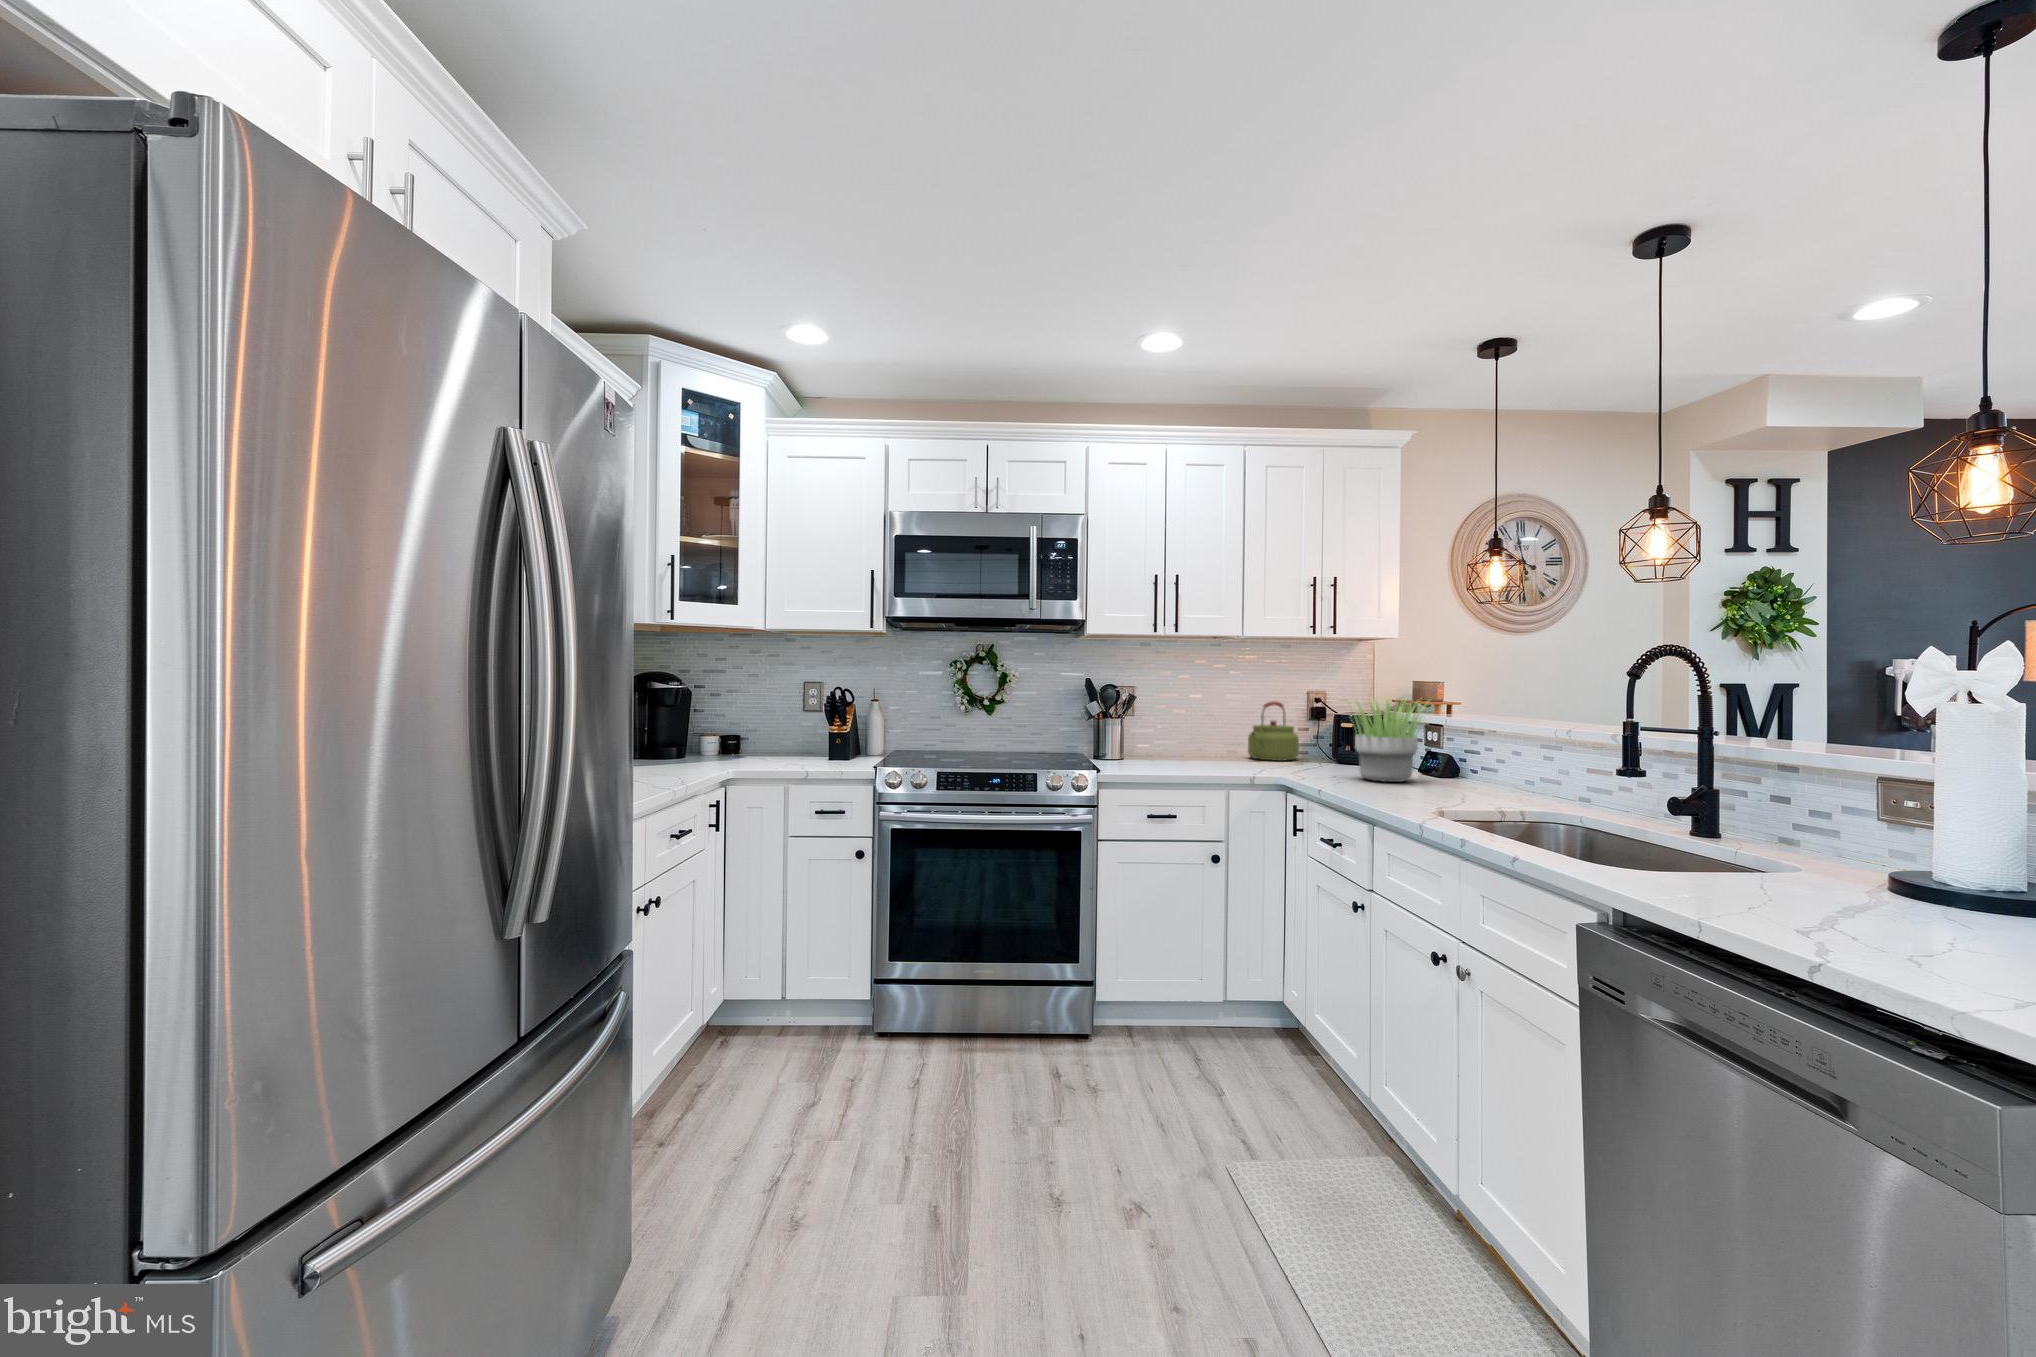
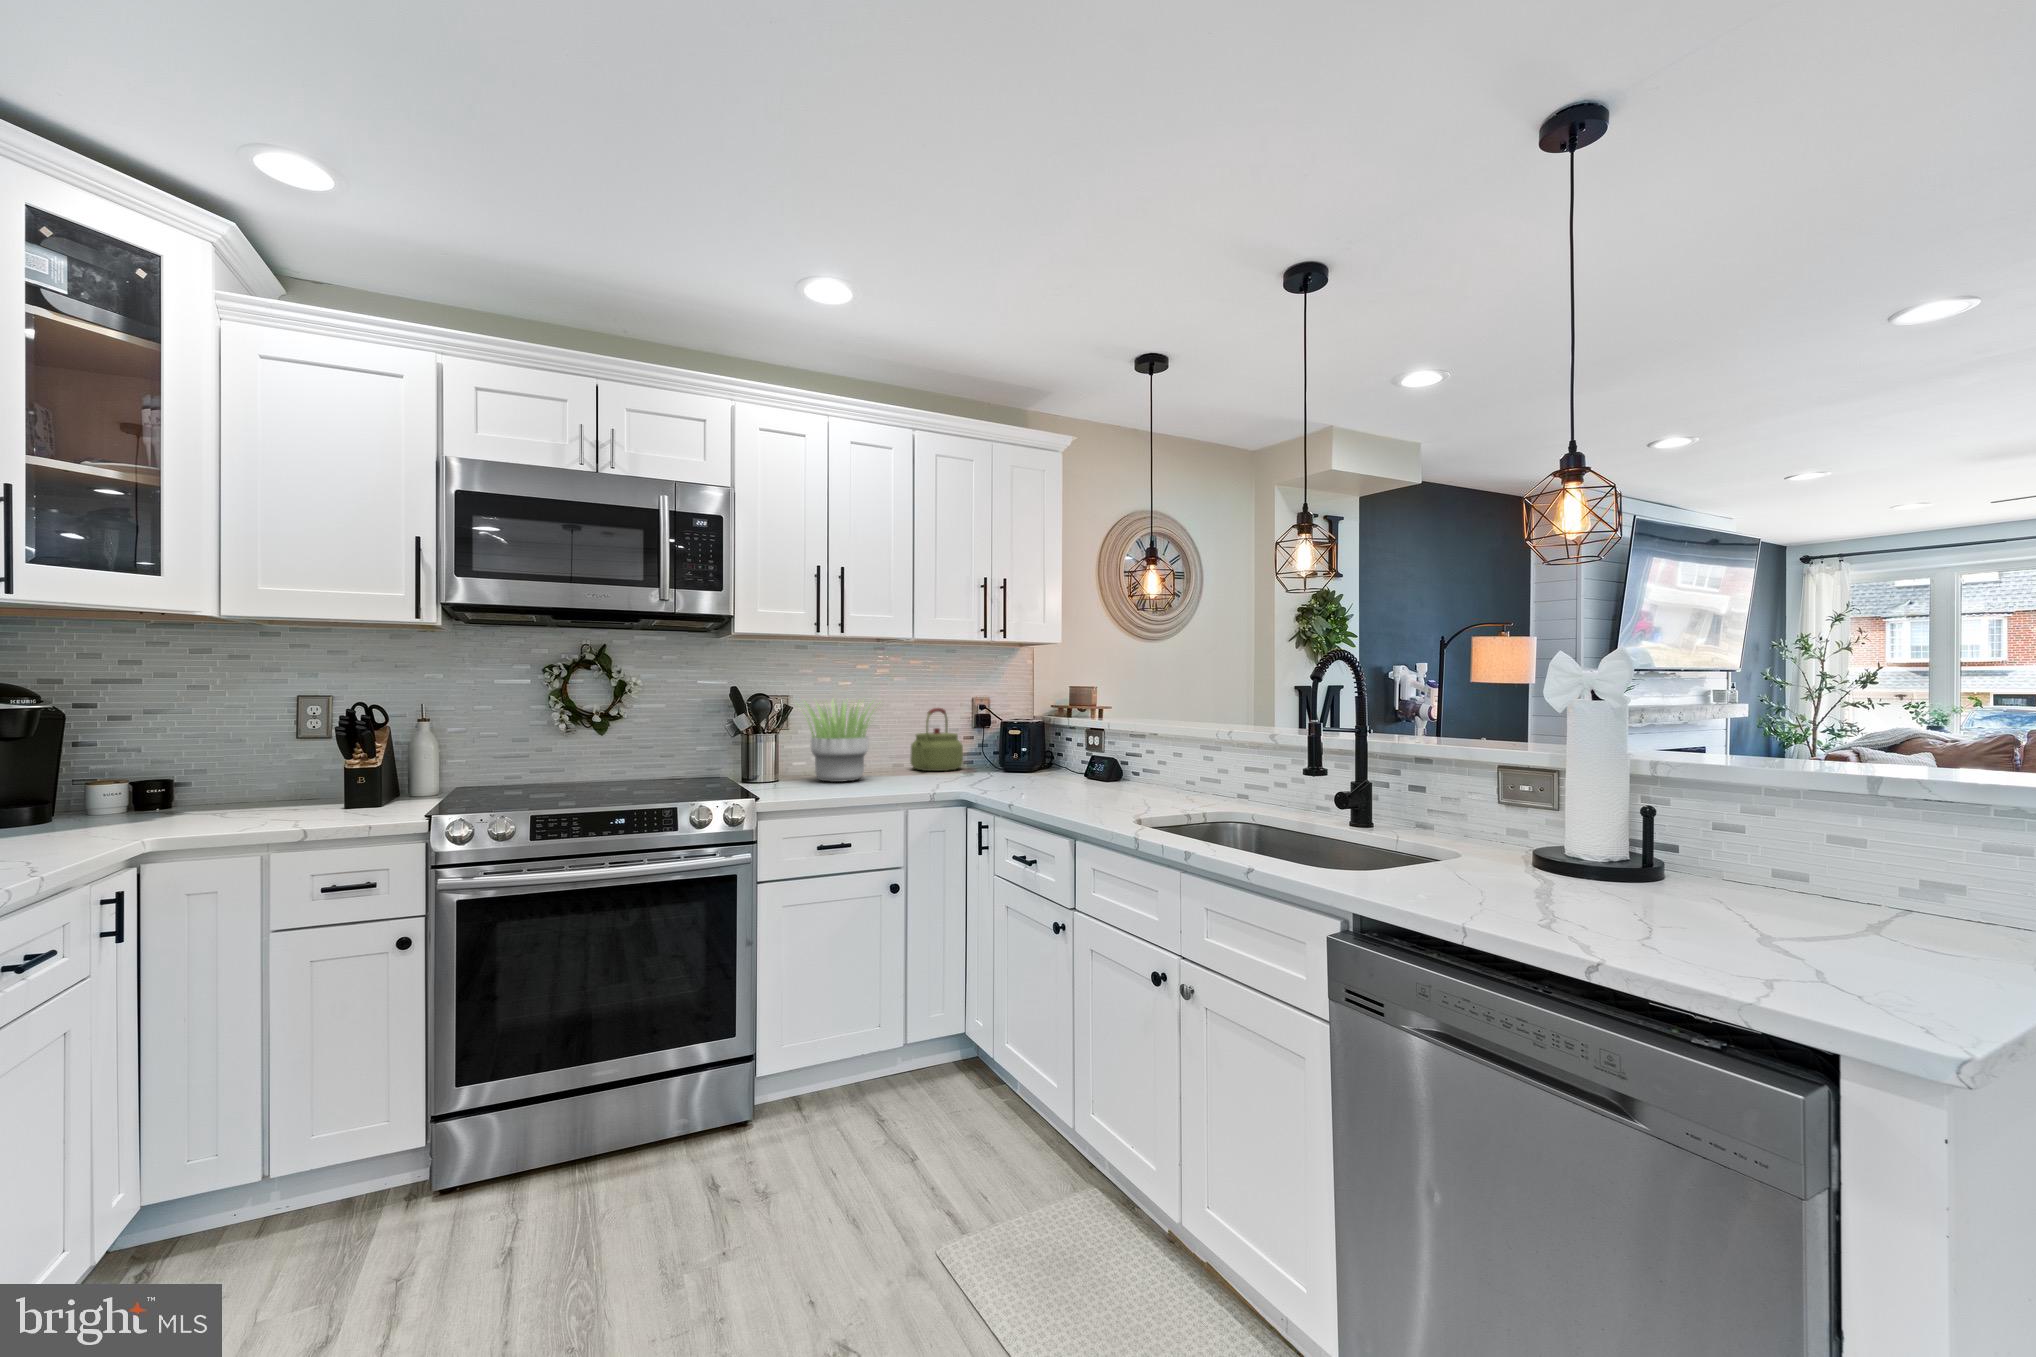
potted plant: present [1349,698,1429,782] -> present [803,701,880,782]

